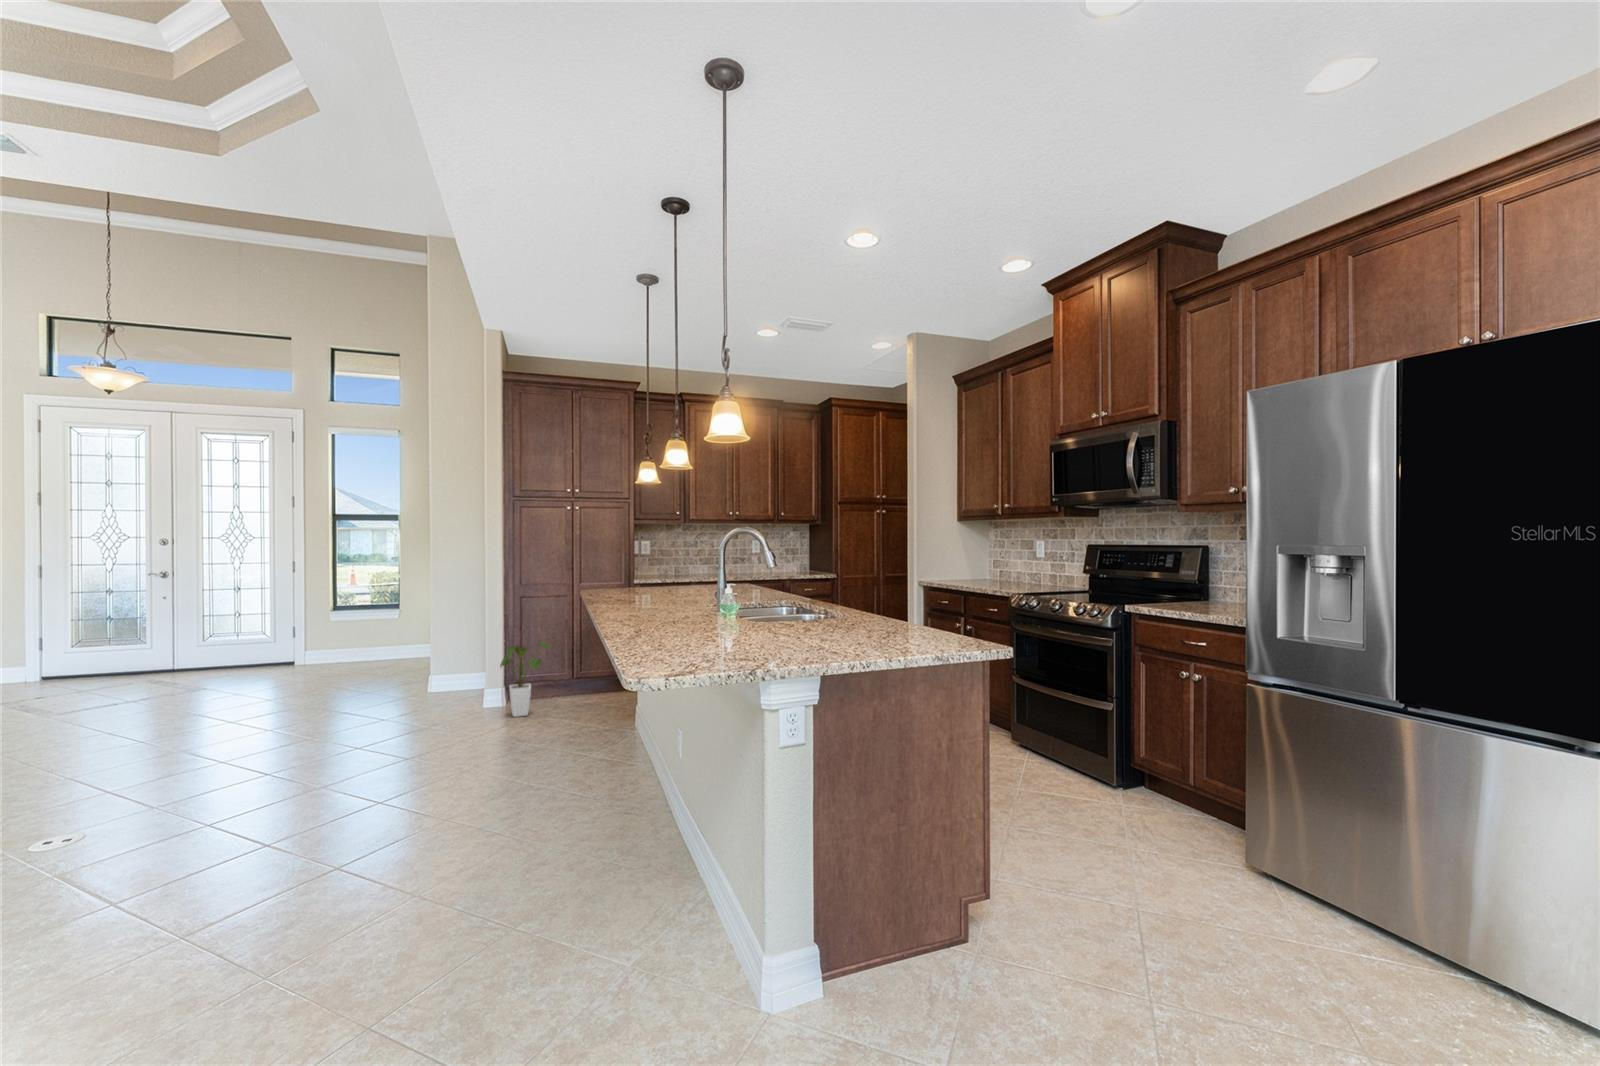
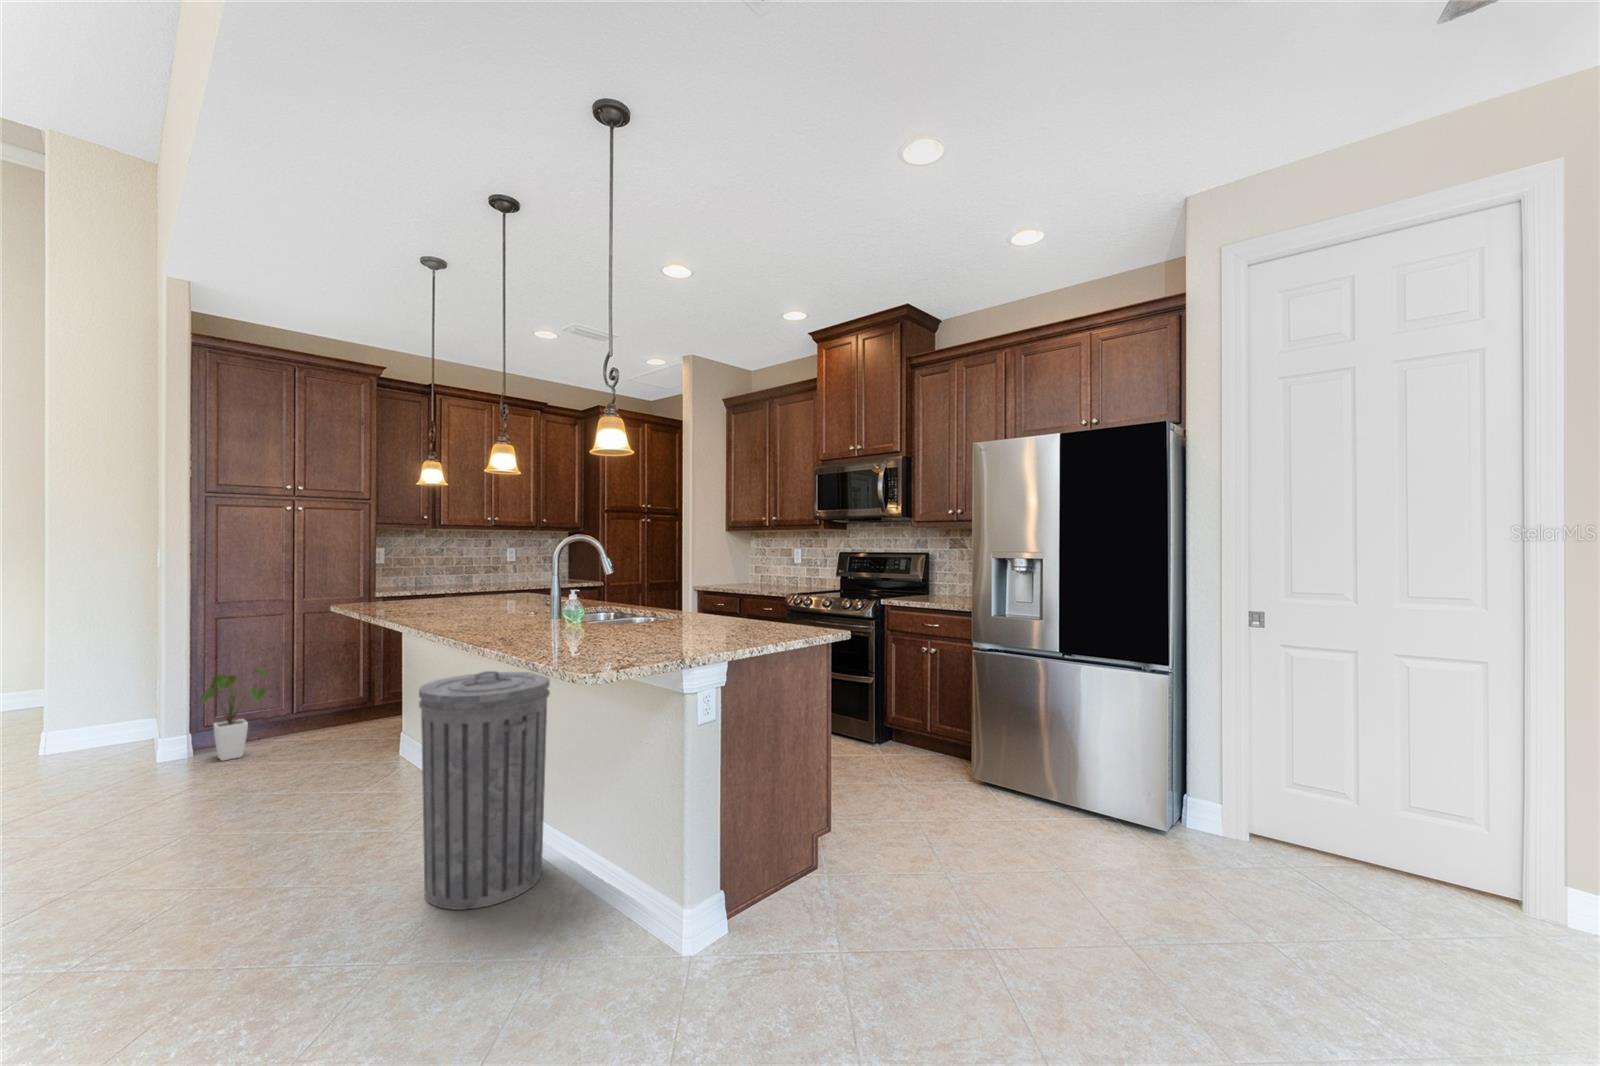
trash can: none [567,664,689,900] -> present [419,671,550,910]

